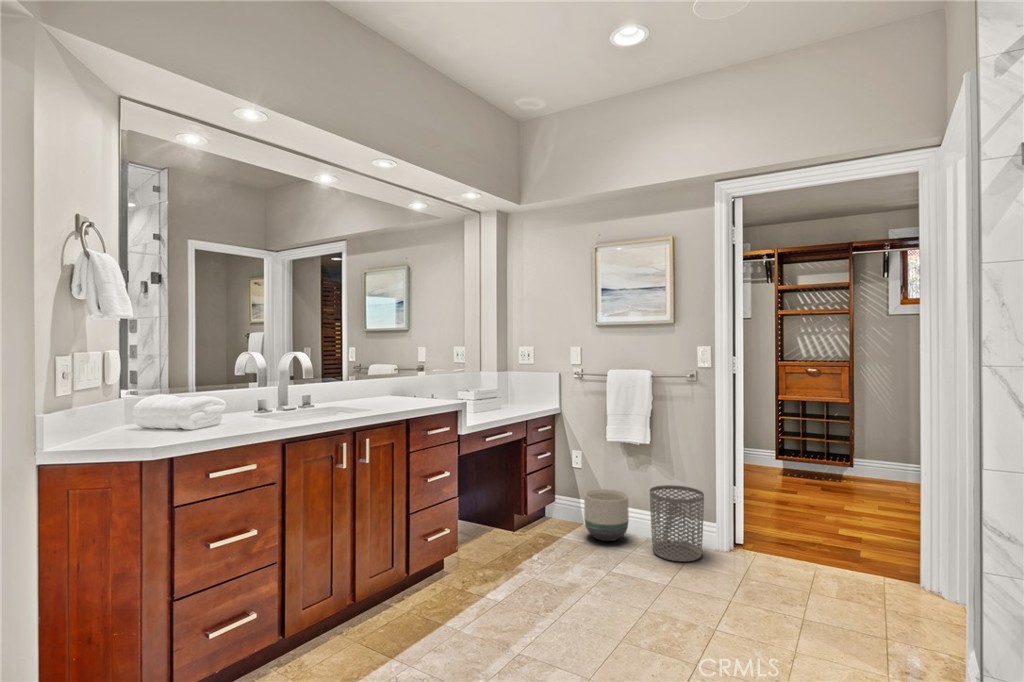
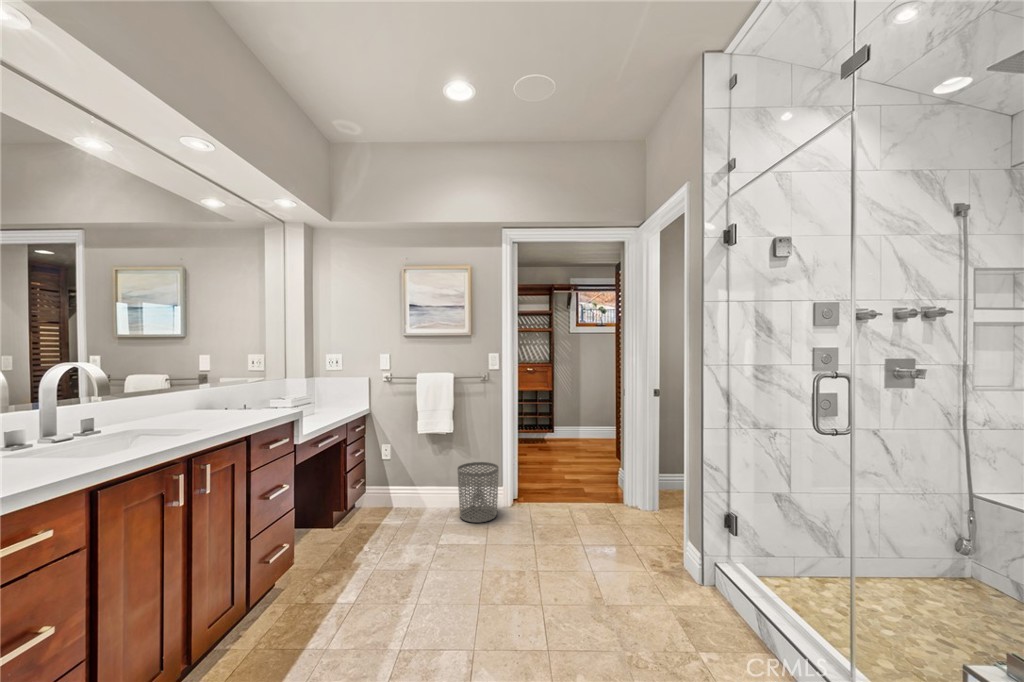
planter: present [584,489,629,541] -> none [400,474,437,519]

